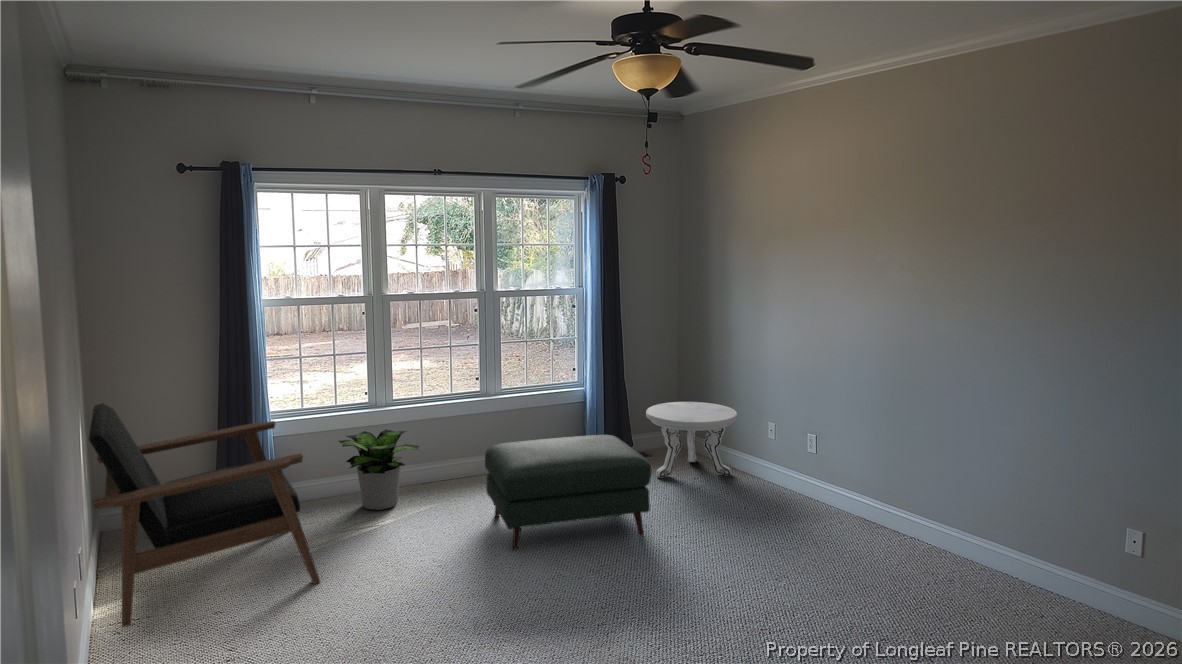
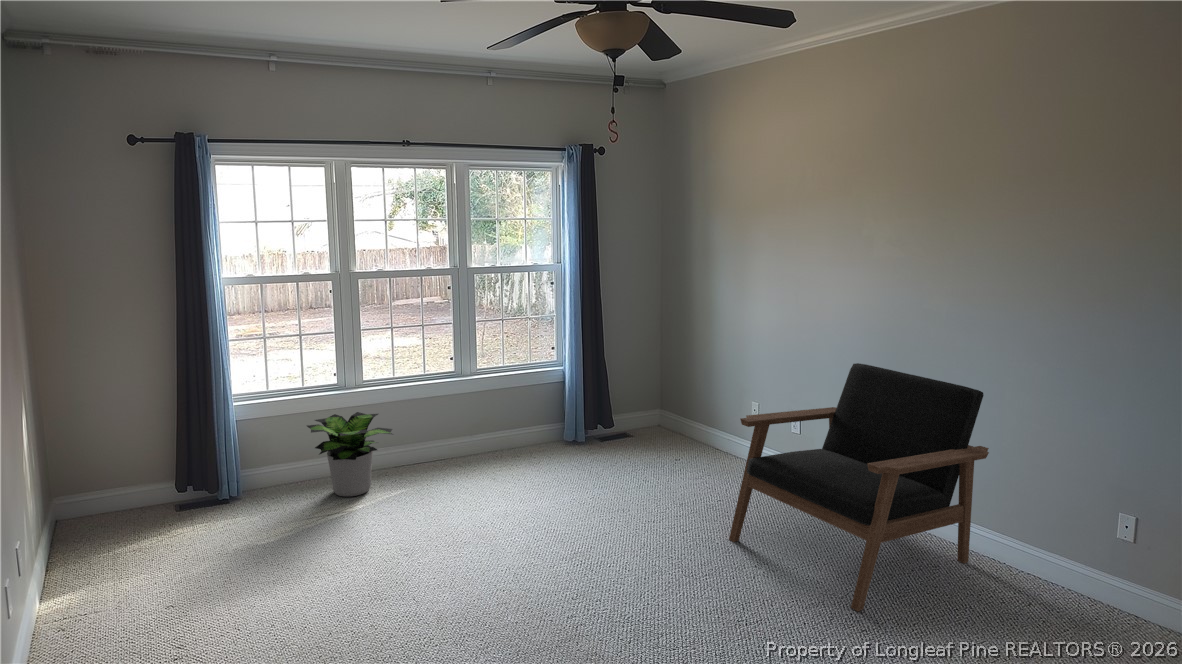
side table: present [646,402,737,478] -> none [625,379,717,458]
armchair: present [89,403,320,627] -> present [729,363,989,611]
ottoman: present [485,435,651,550] -> none [461,418,634,541]

